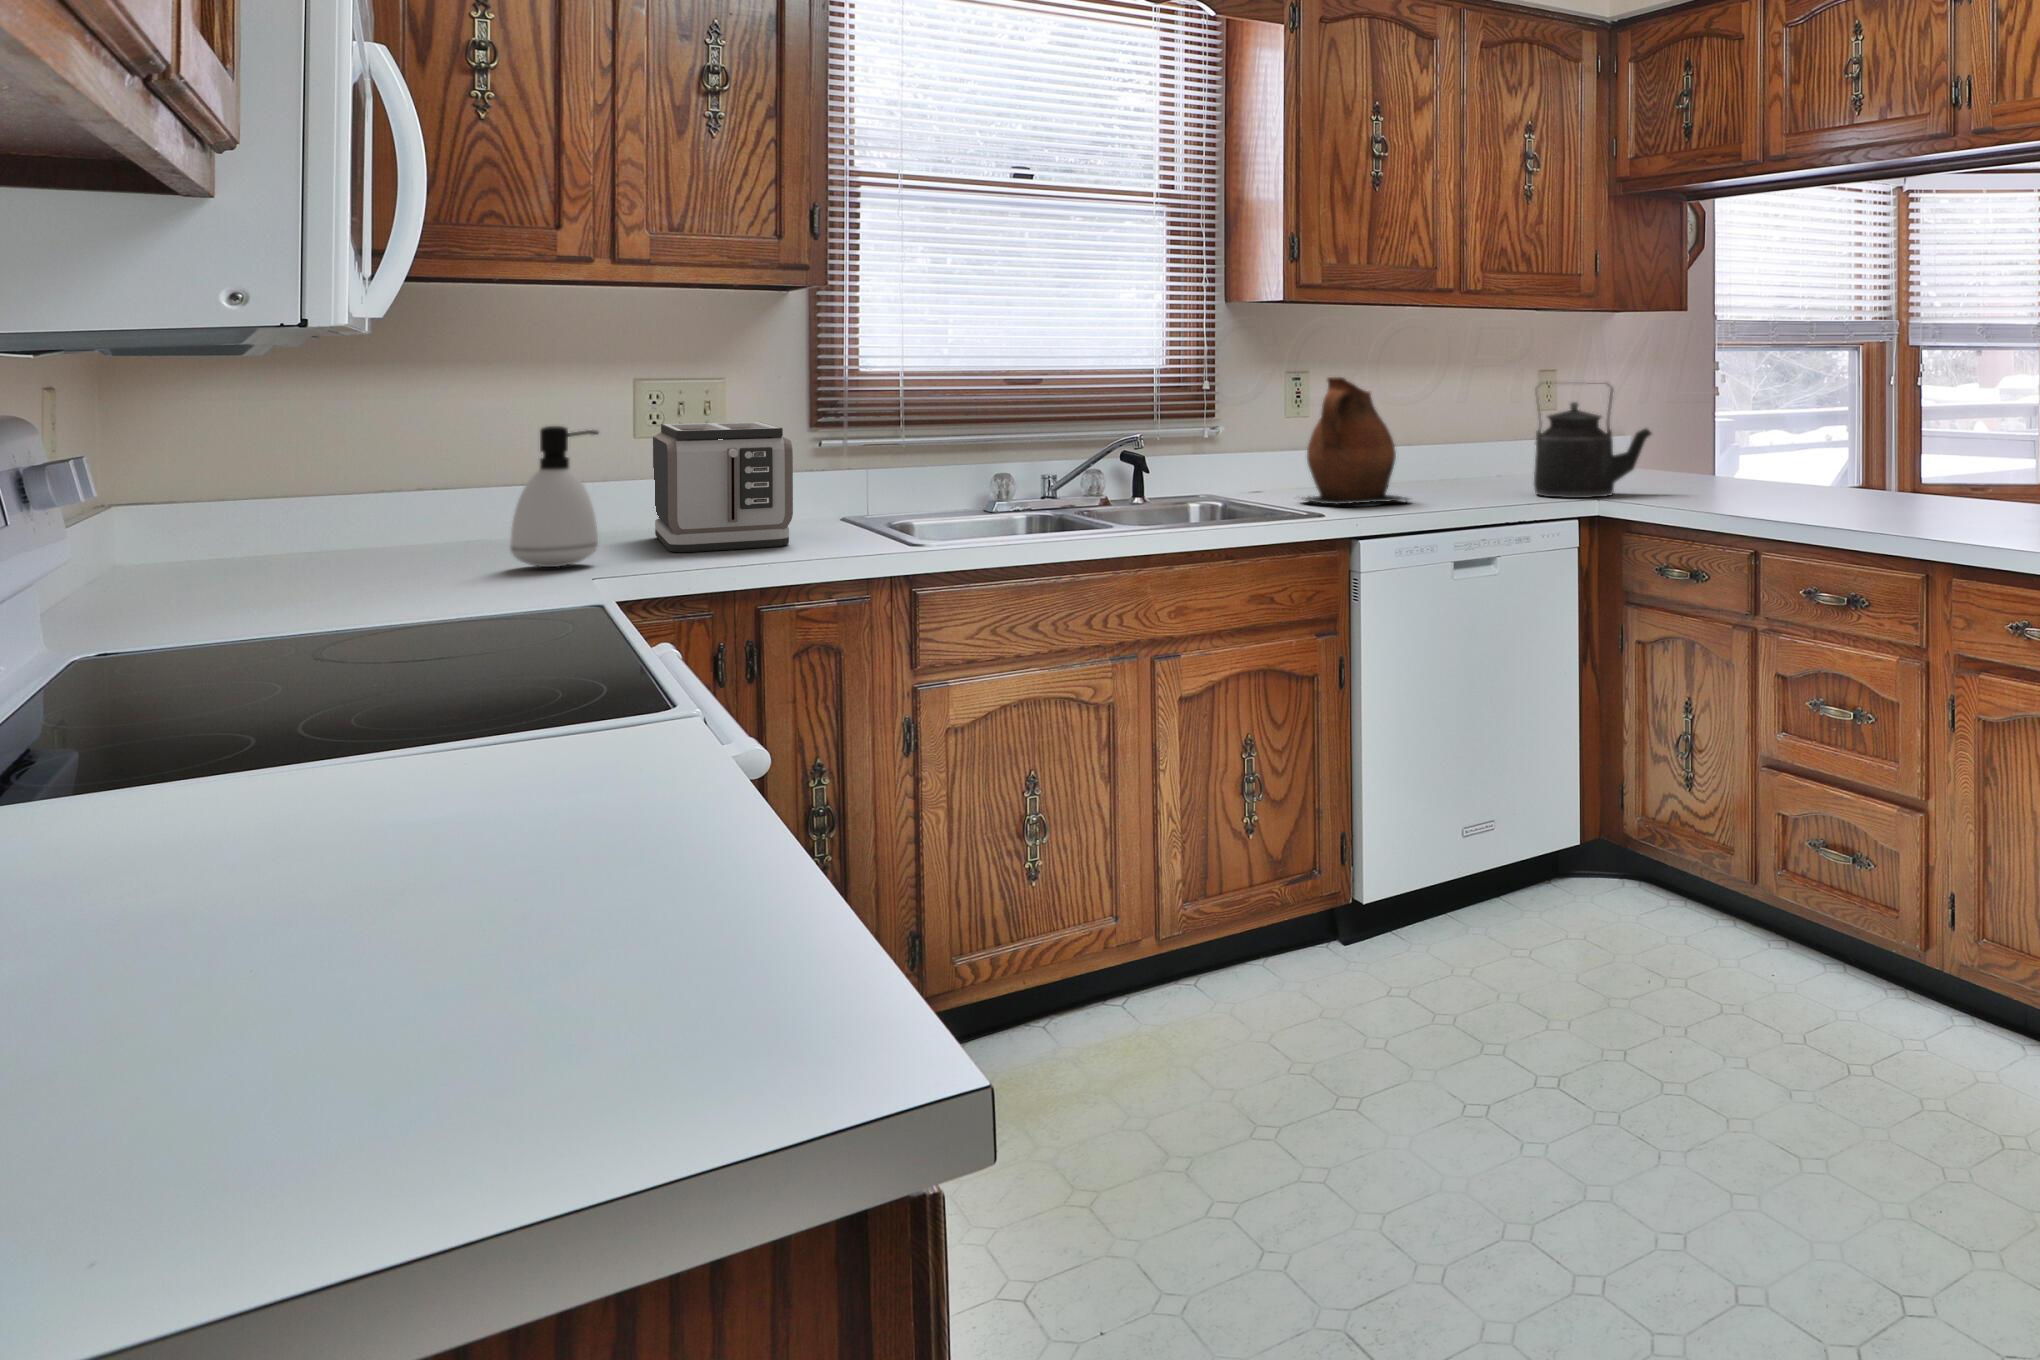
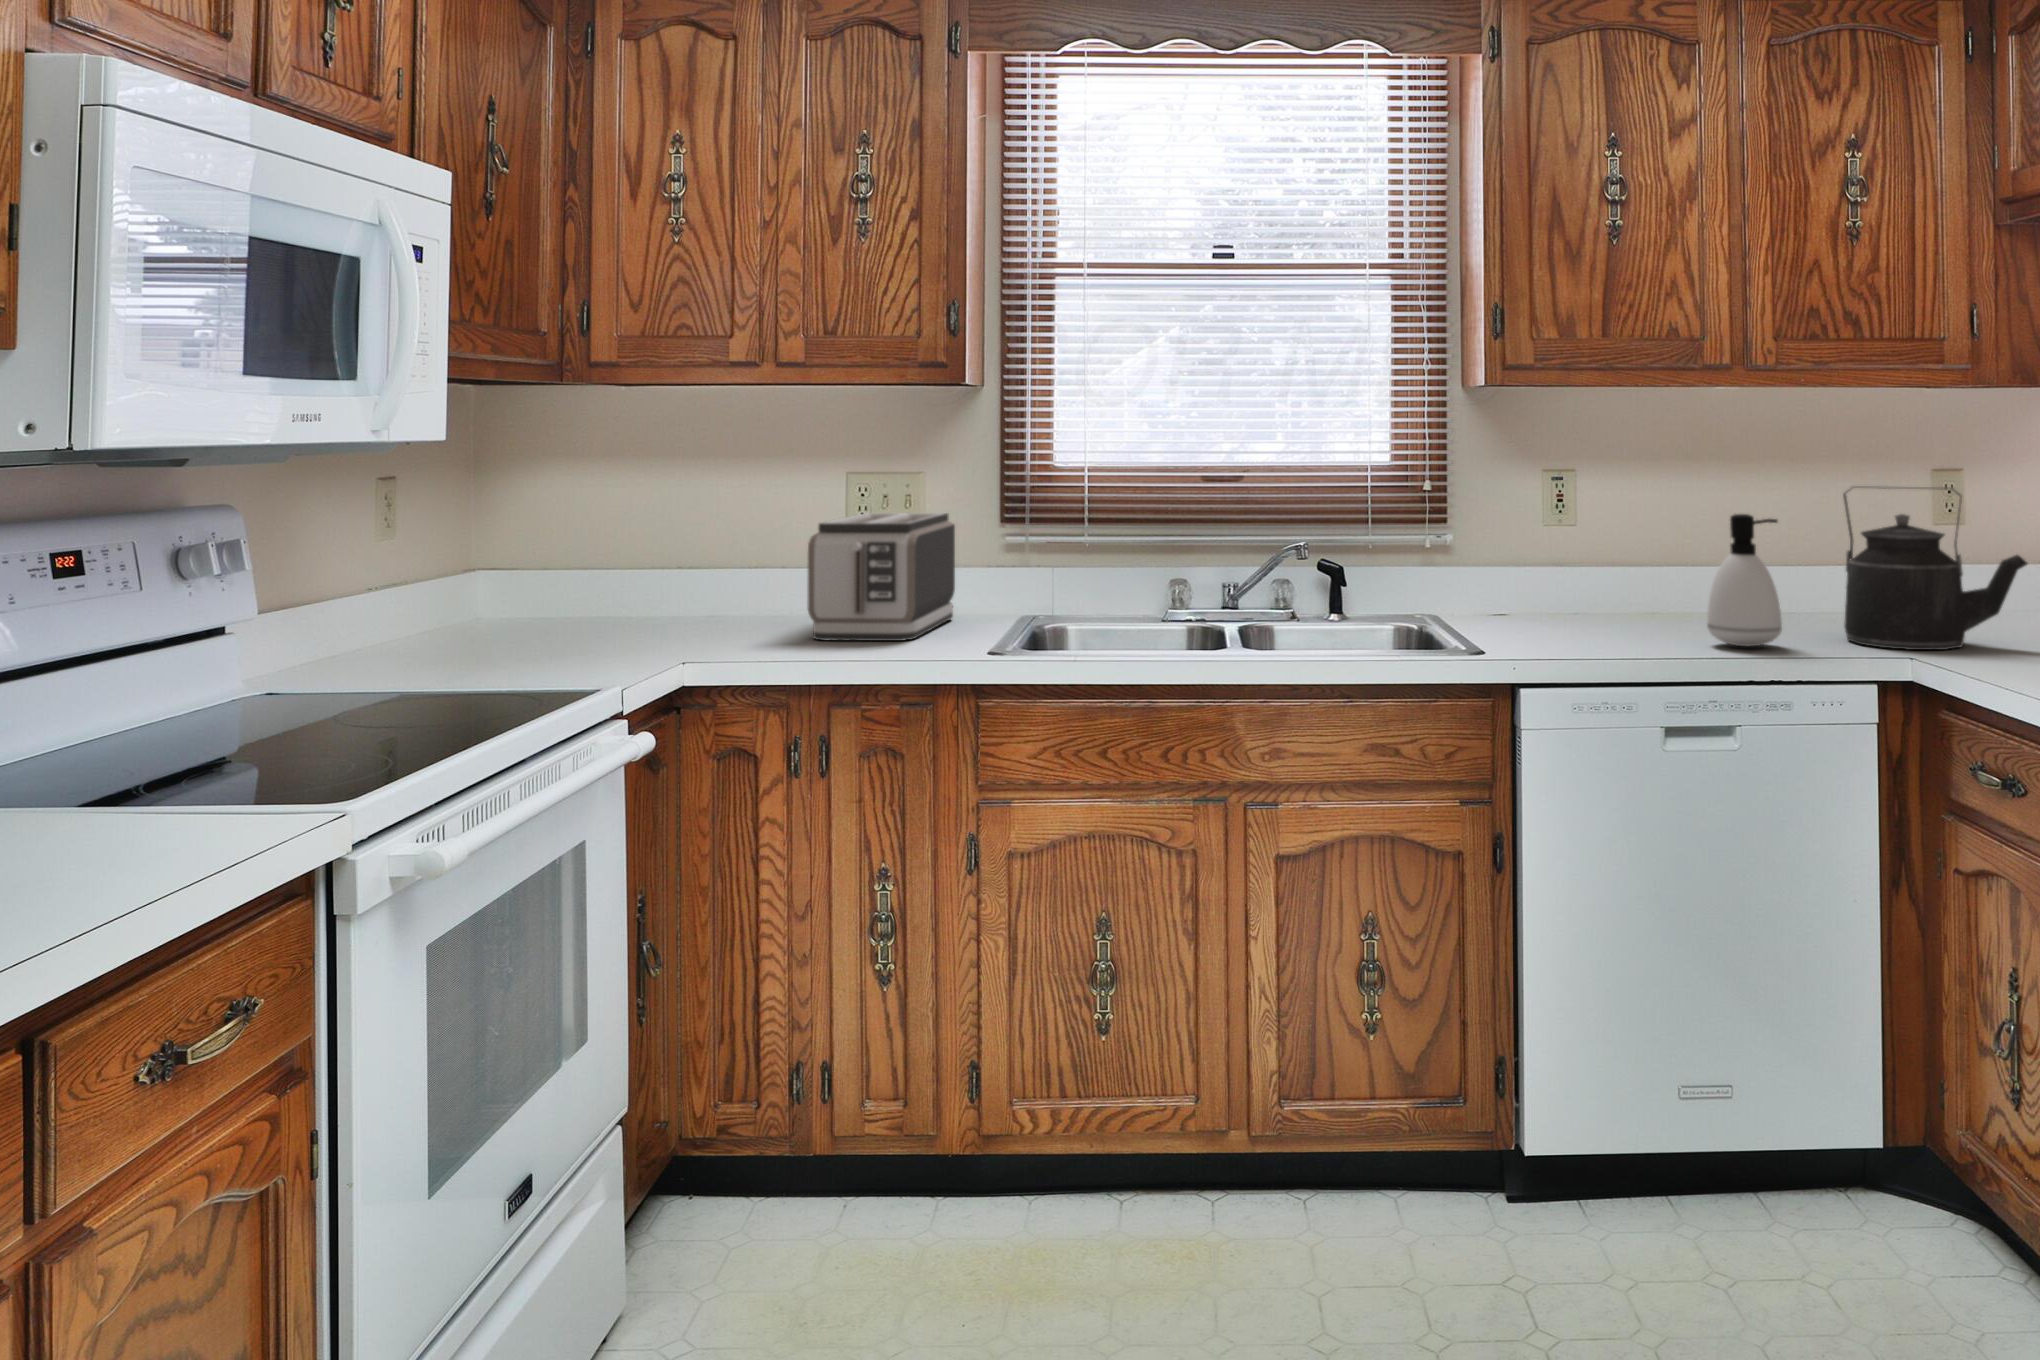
ceramic pitcher: present [1302,377,1409,504] -> none [1513,476,1653,638]
soap dispenser: present [510,426,598,567] -> present [1707,514,1782,647]

